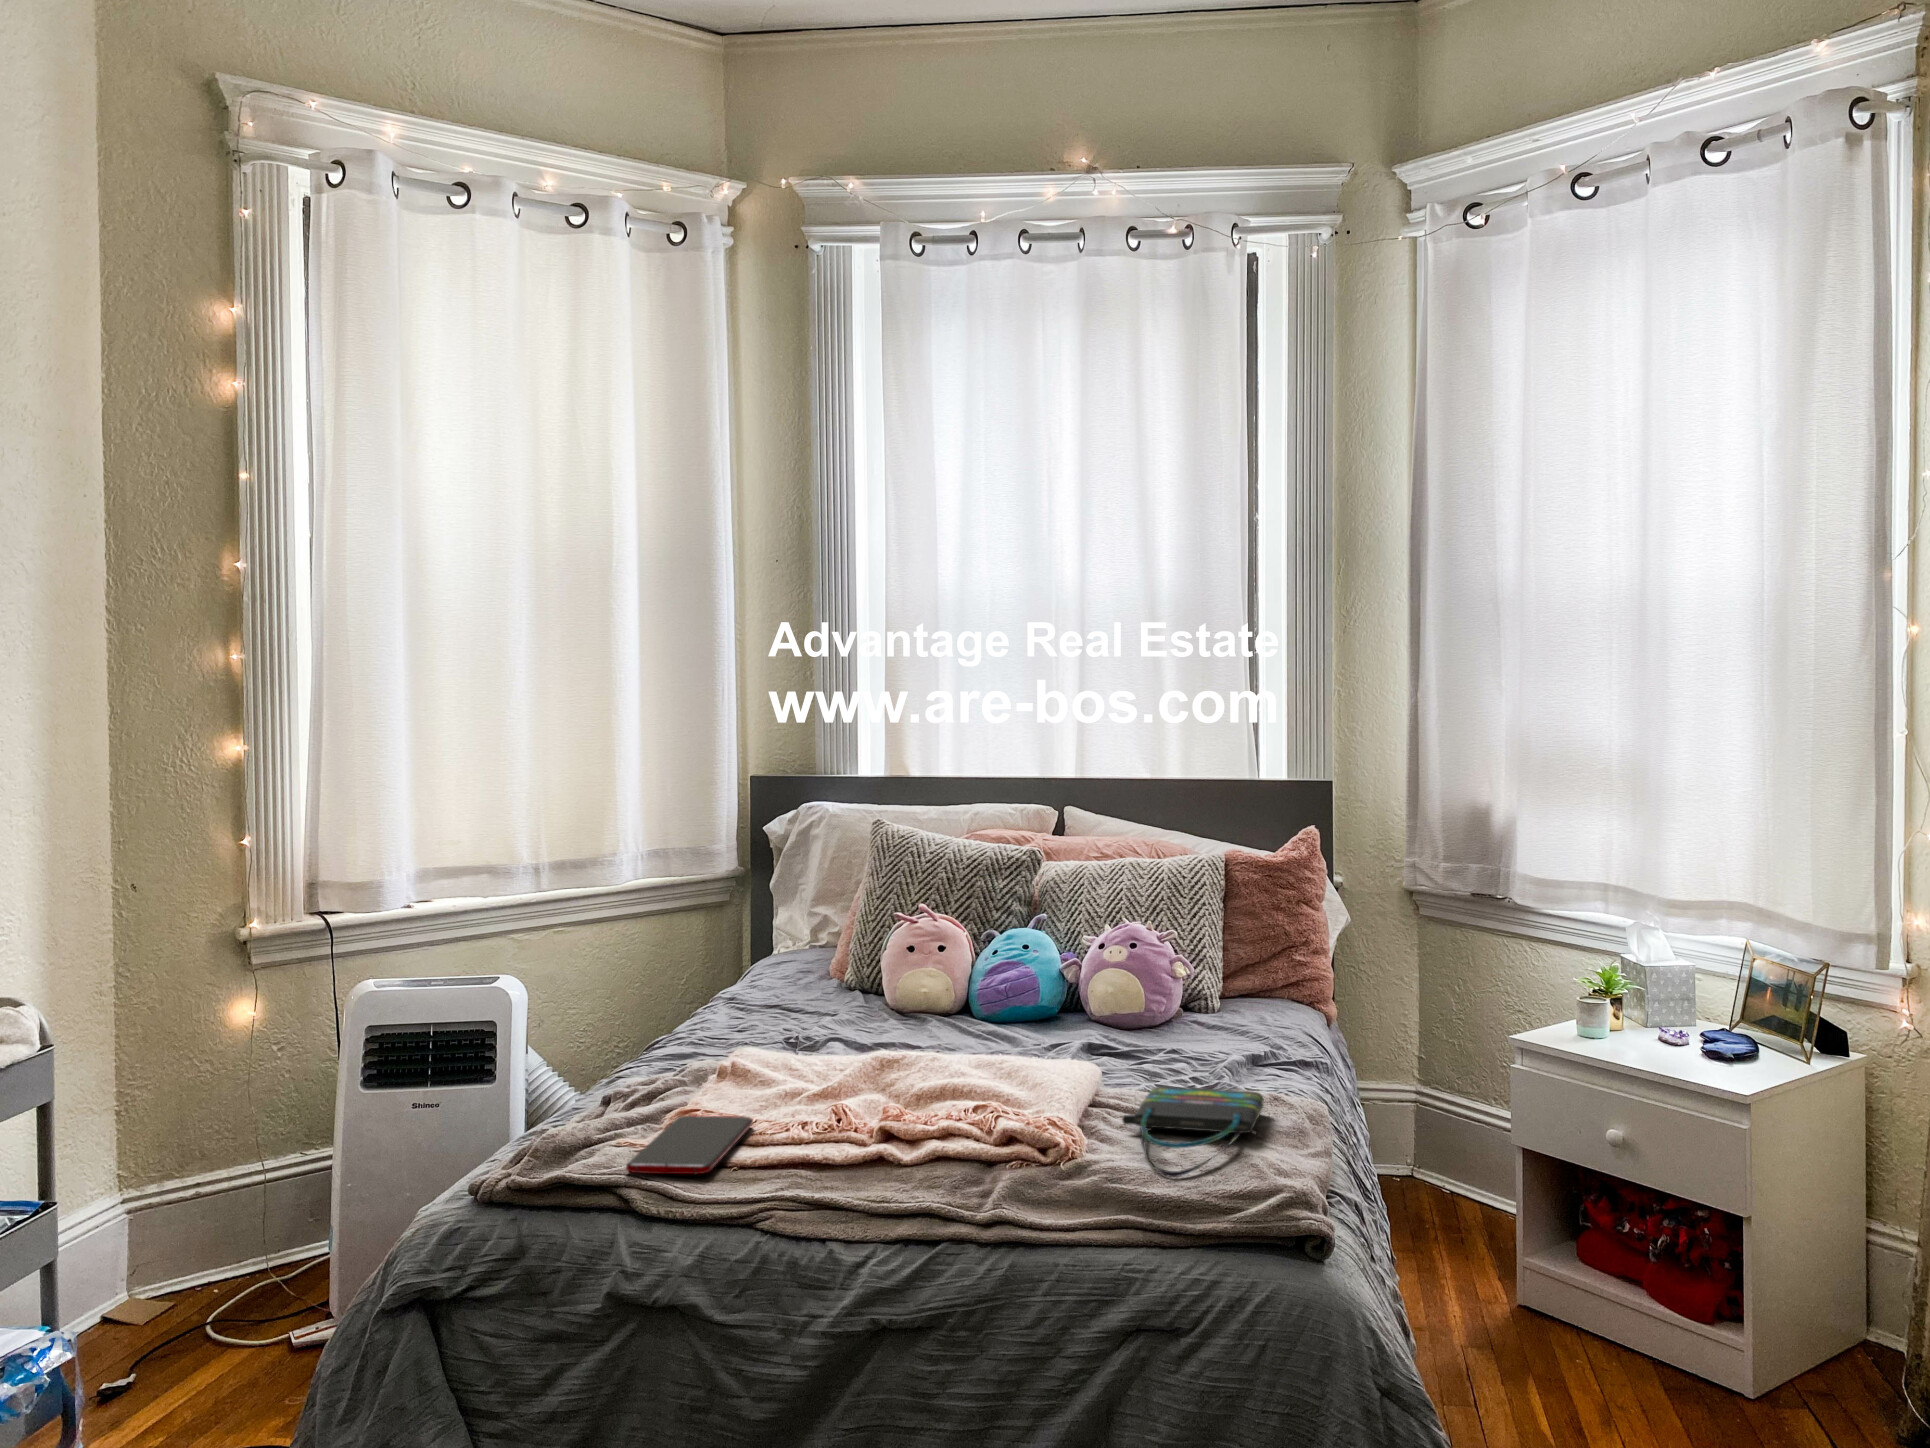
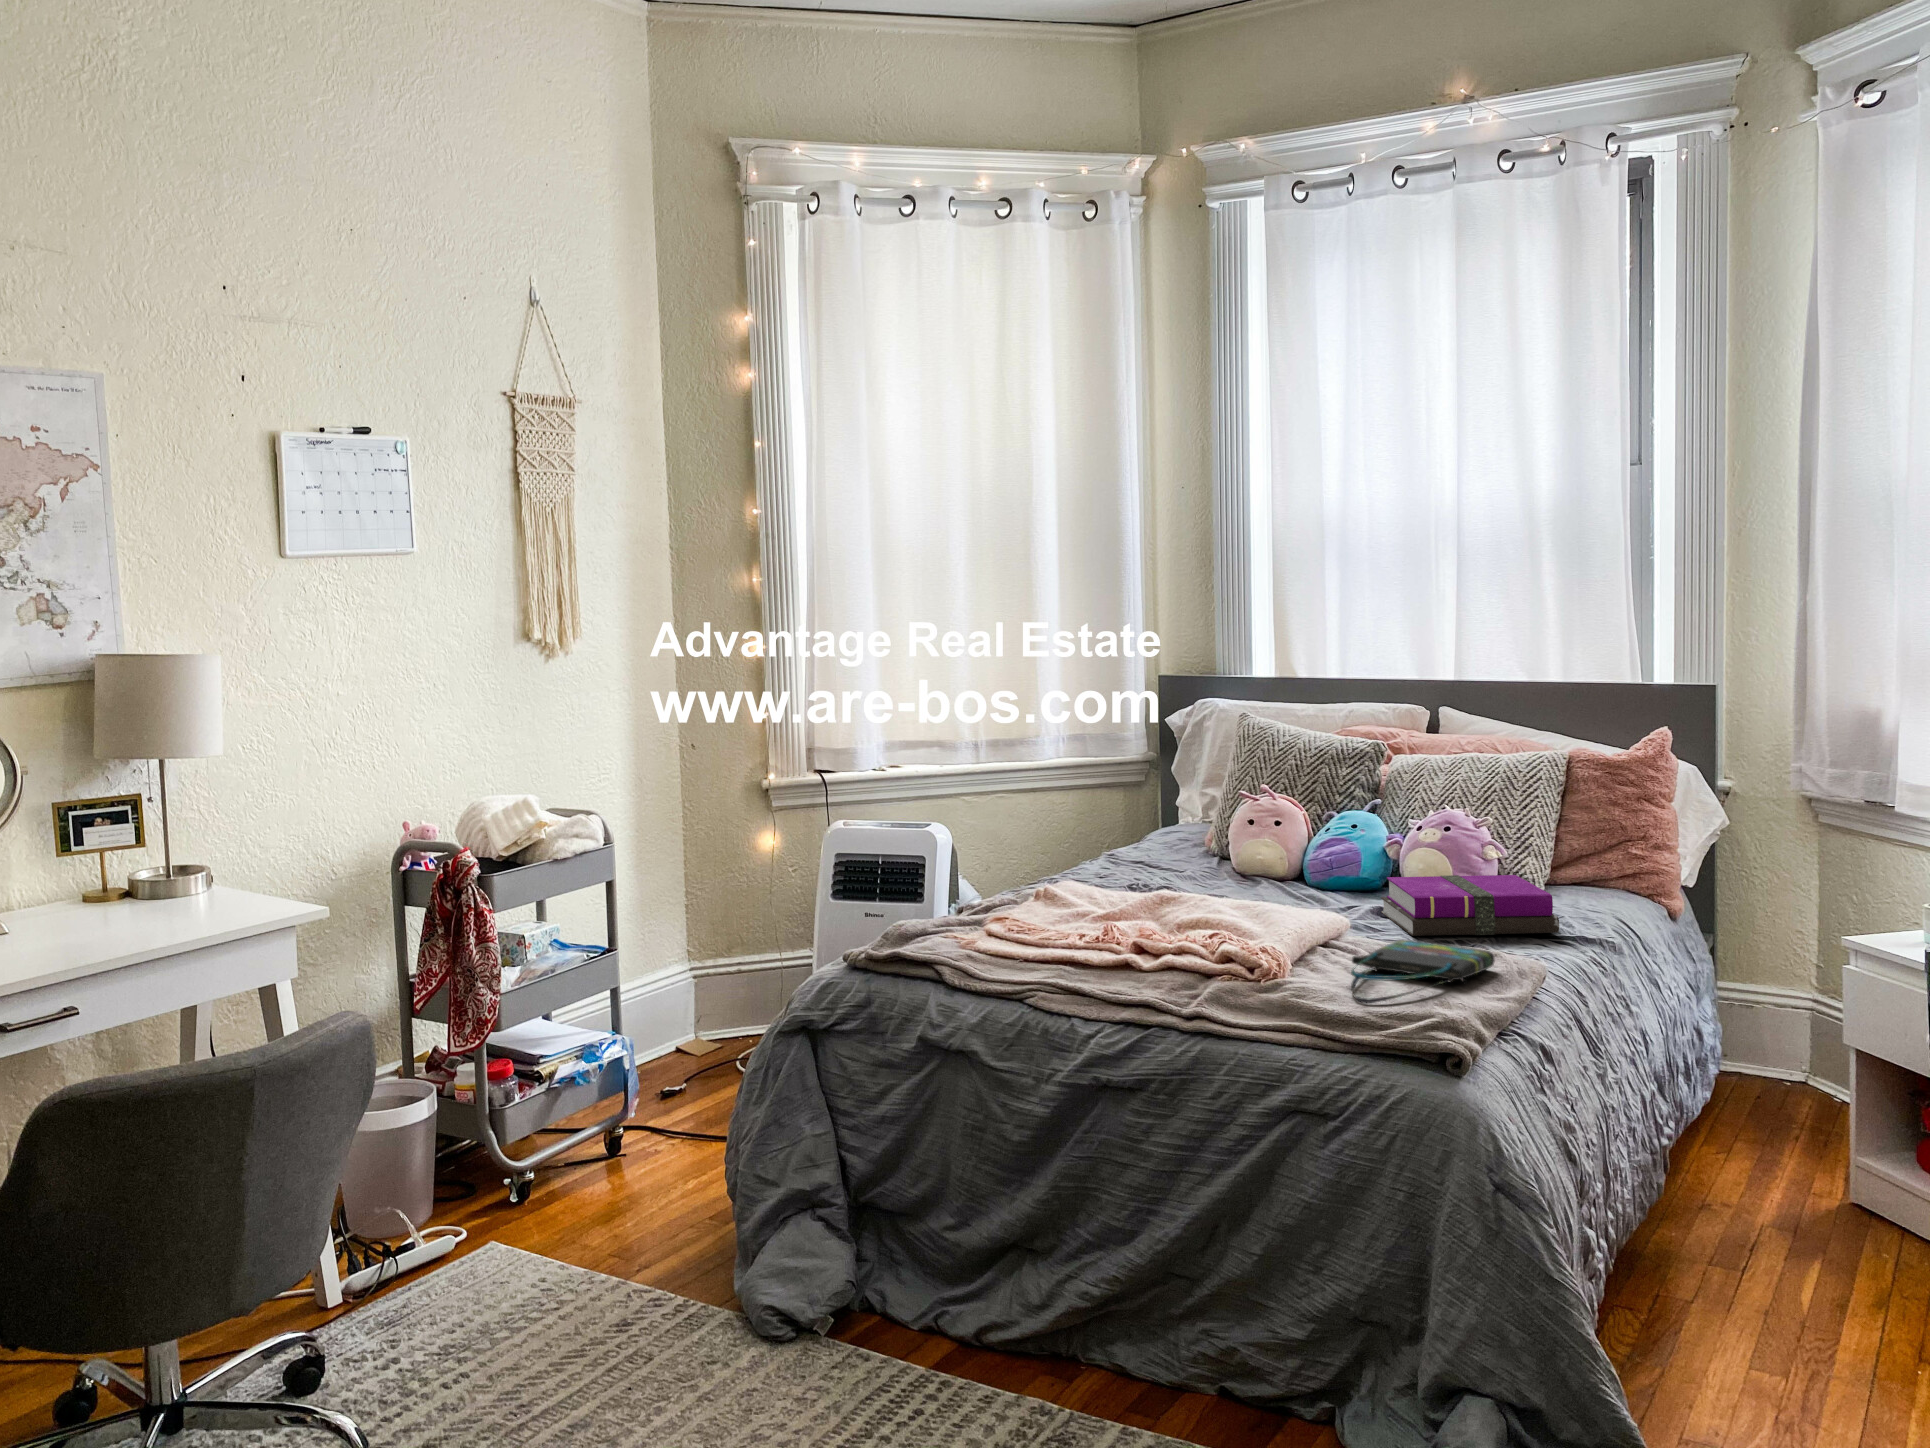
notebook: none [1088,995,1286,1077] -> present [1381,875,1559,936]
smartphone: present [626,1115,753,1174] -> none [943,925,1056,961]

